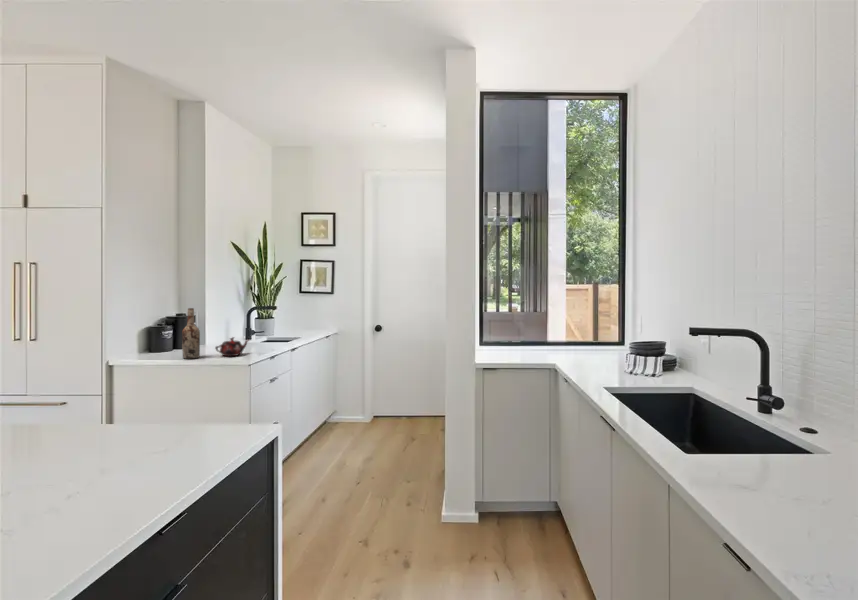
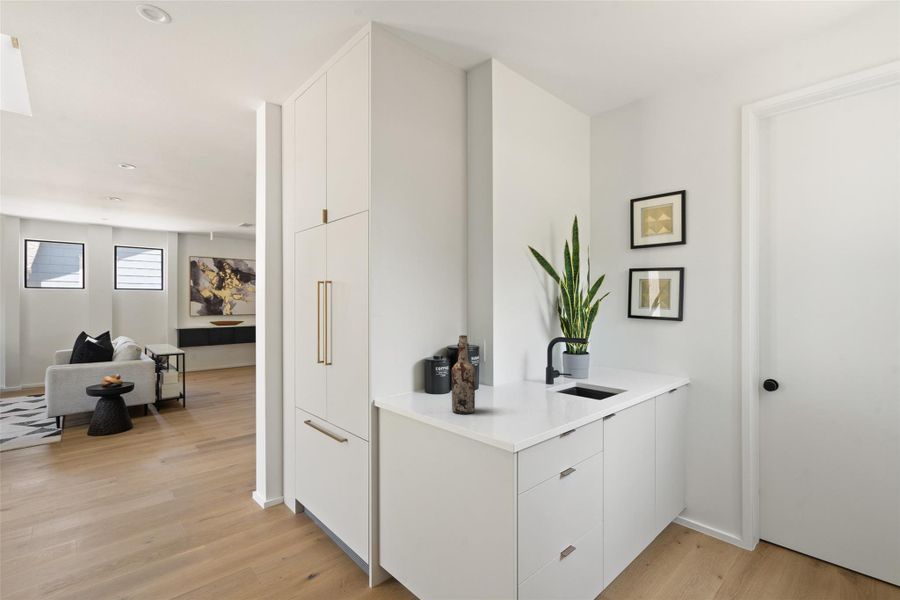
teapot: present [215,337,247,356] -> none [496,384,548,416]

